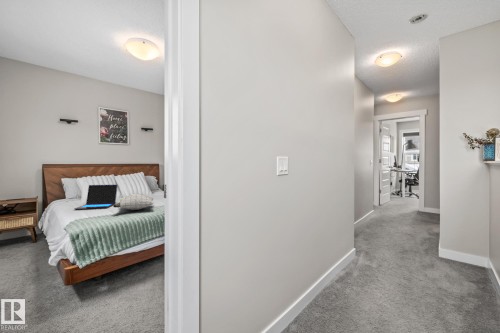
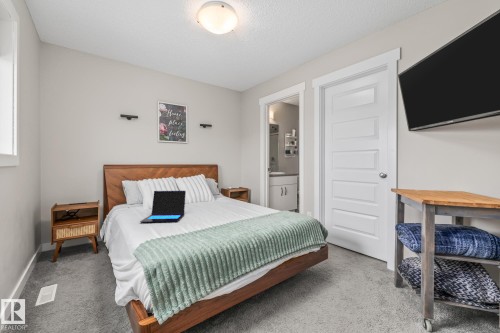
pillow: present [113,194,154,210] -> none [191,205,241,227]

